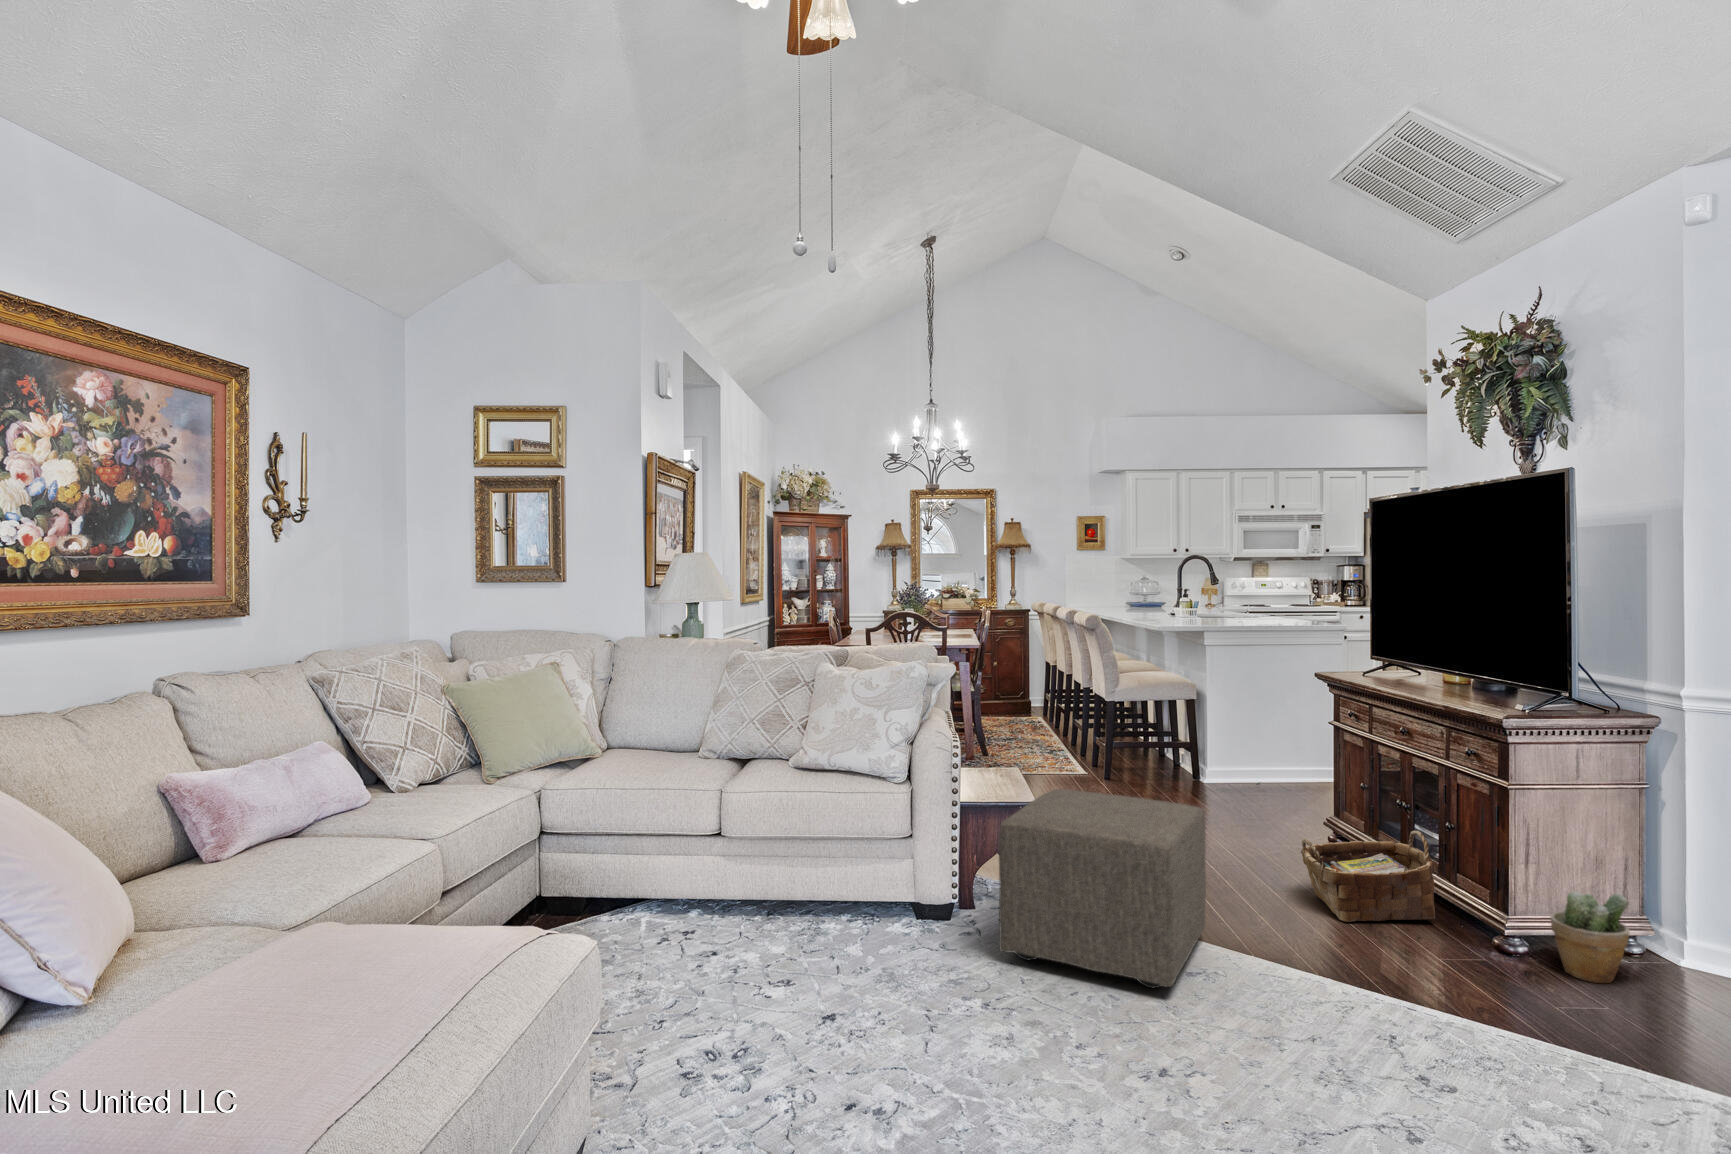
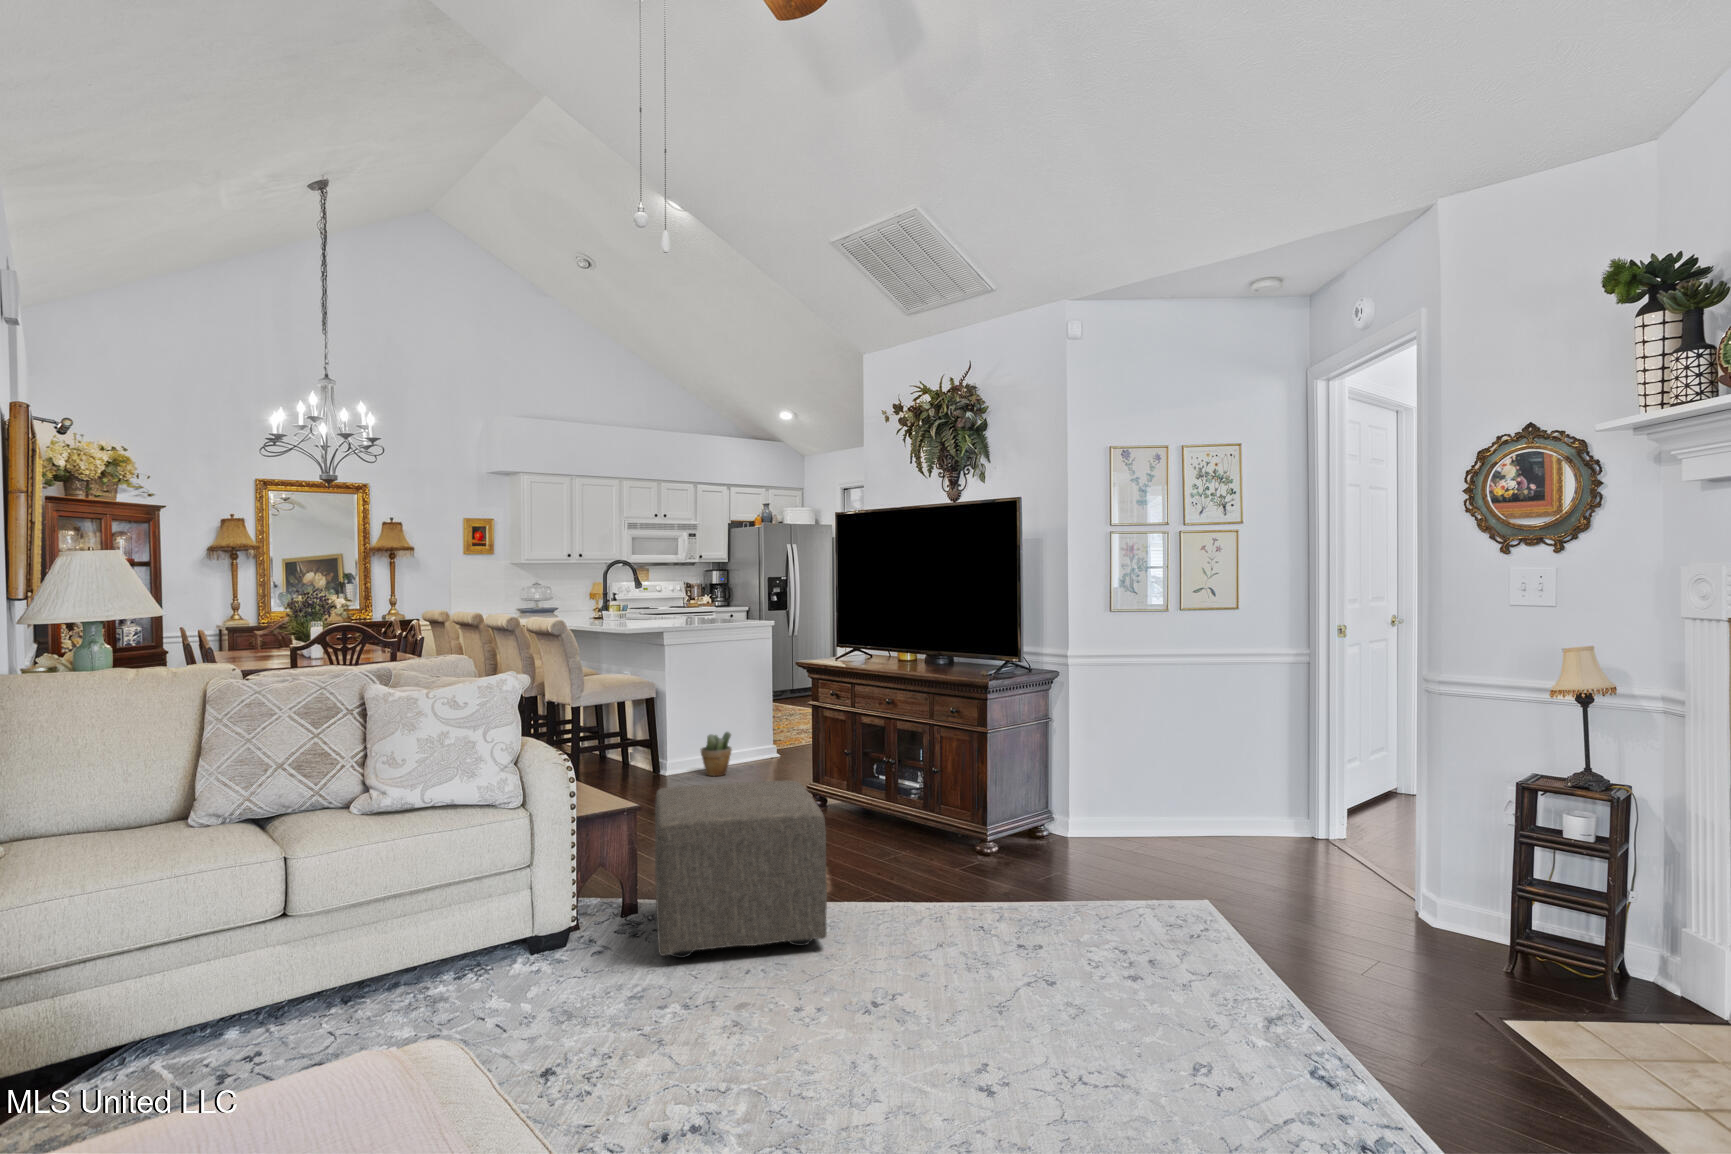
woven basket: present [1301,830,1435,922] -> none [832,776,928,858]
potted plant: present [1550,892,1630,983] -> present [700,732,732,776]

